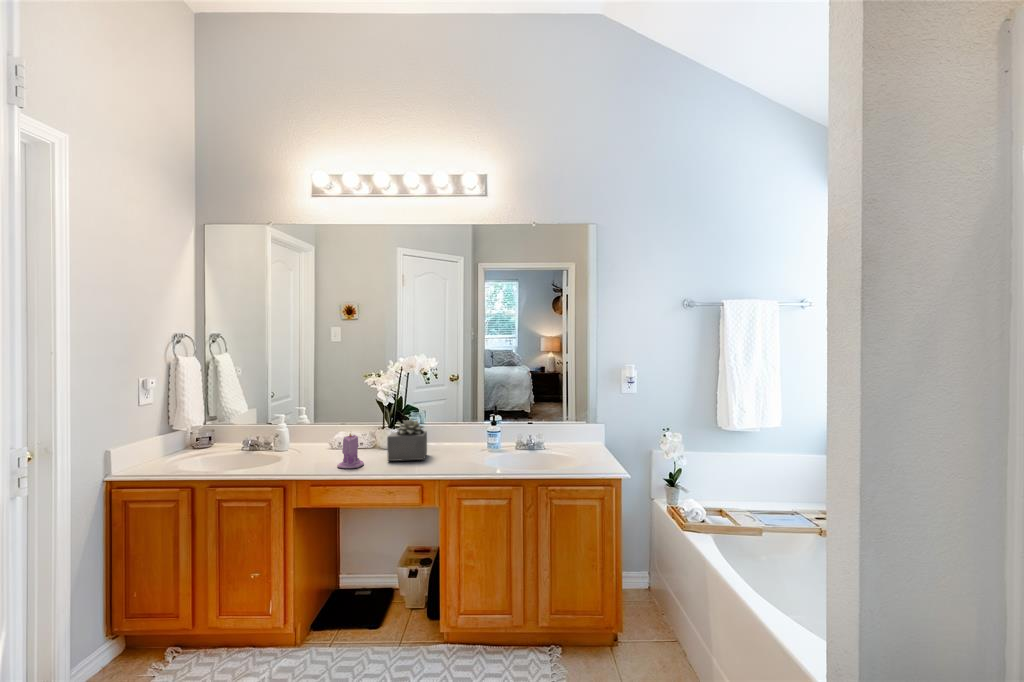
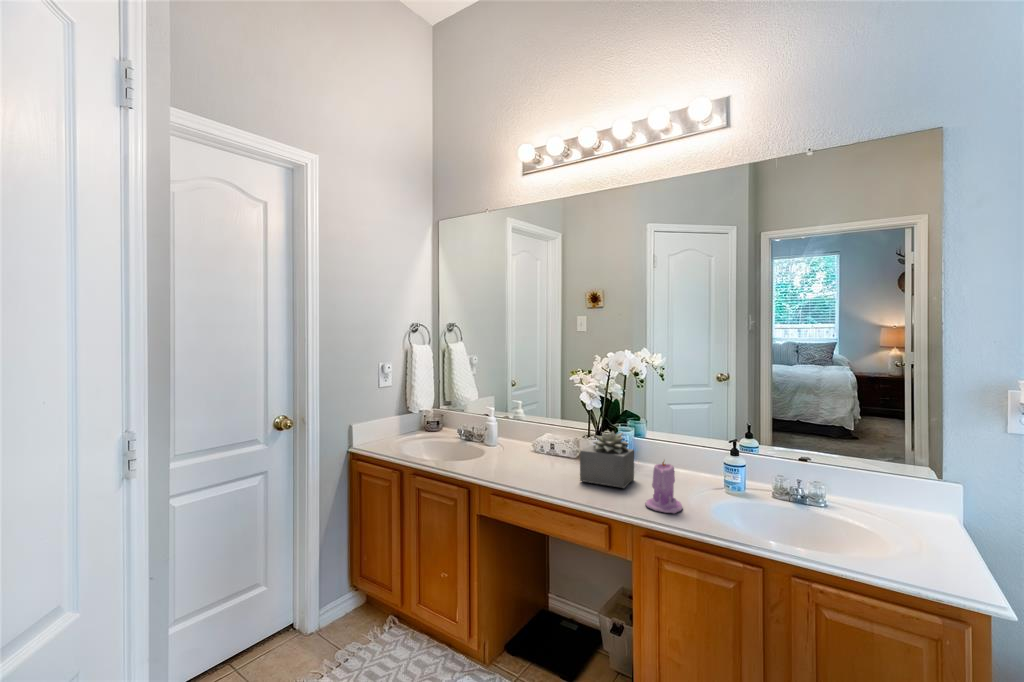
candle: present [337,433,364,468] -> present [645,461,682,513]

